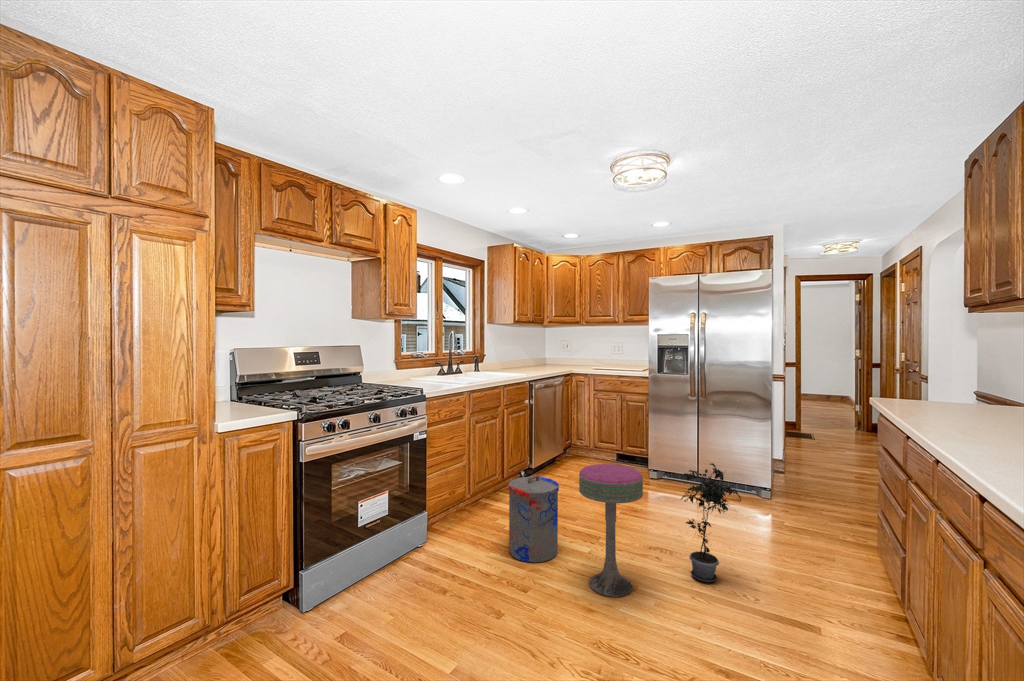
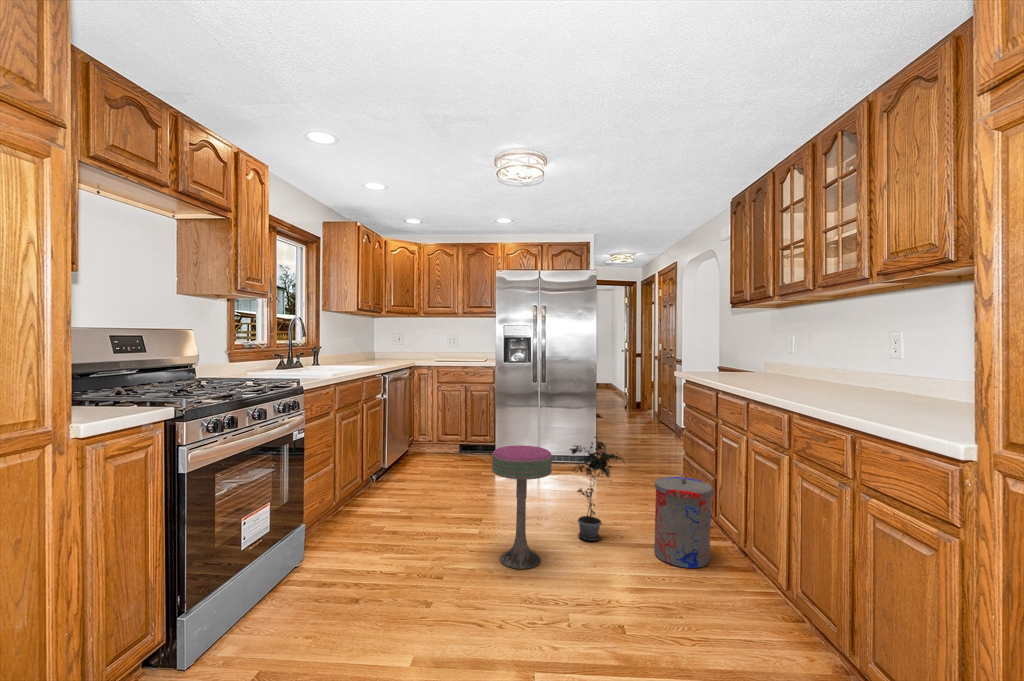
trash can: present [508,475,559,562] -> present [654,474,713,568]

